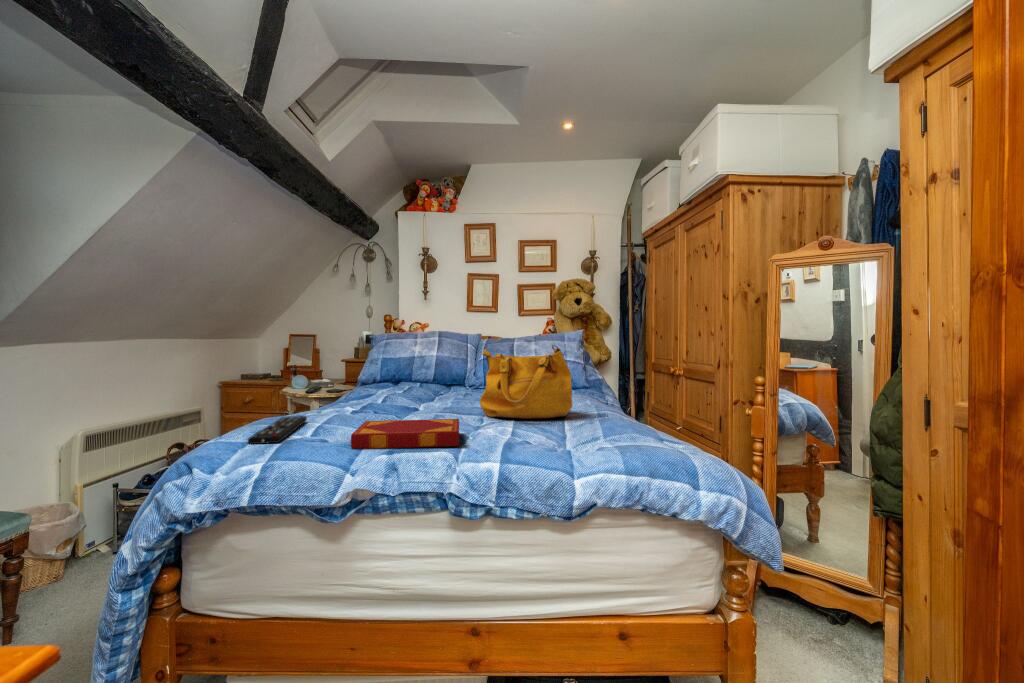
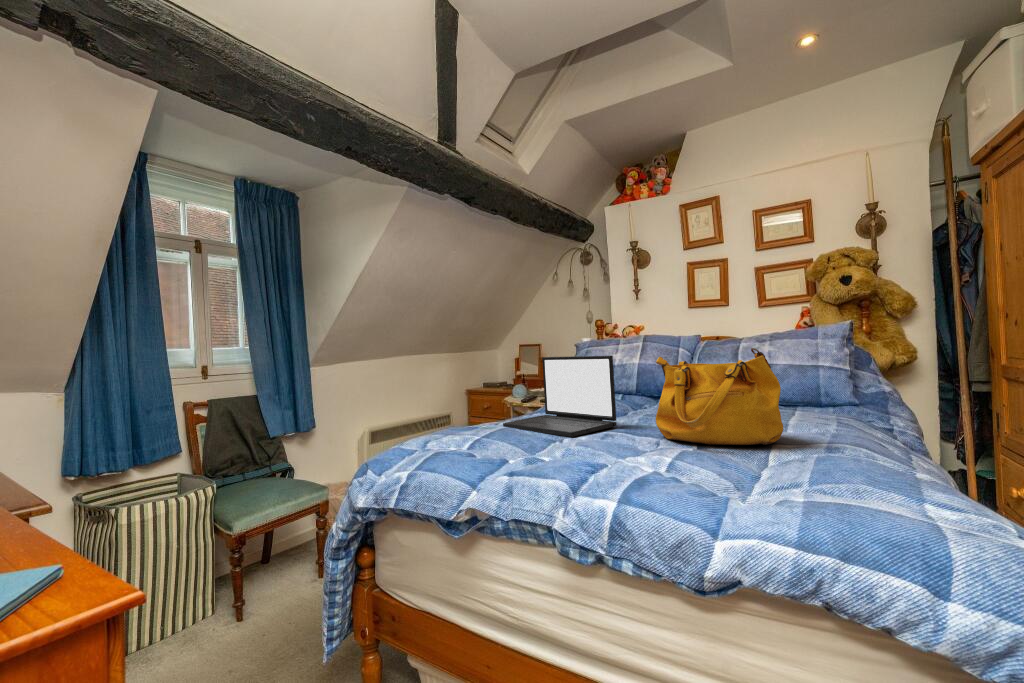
laptop: none [329,347,440,419] -> present [503,356,616,437]
remote control: present [248,416,307,444] -> none [404,429,474,455]
hardback book: present [351,419,459,449] -> none [478,438,606,474]

